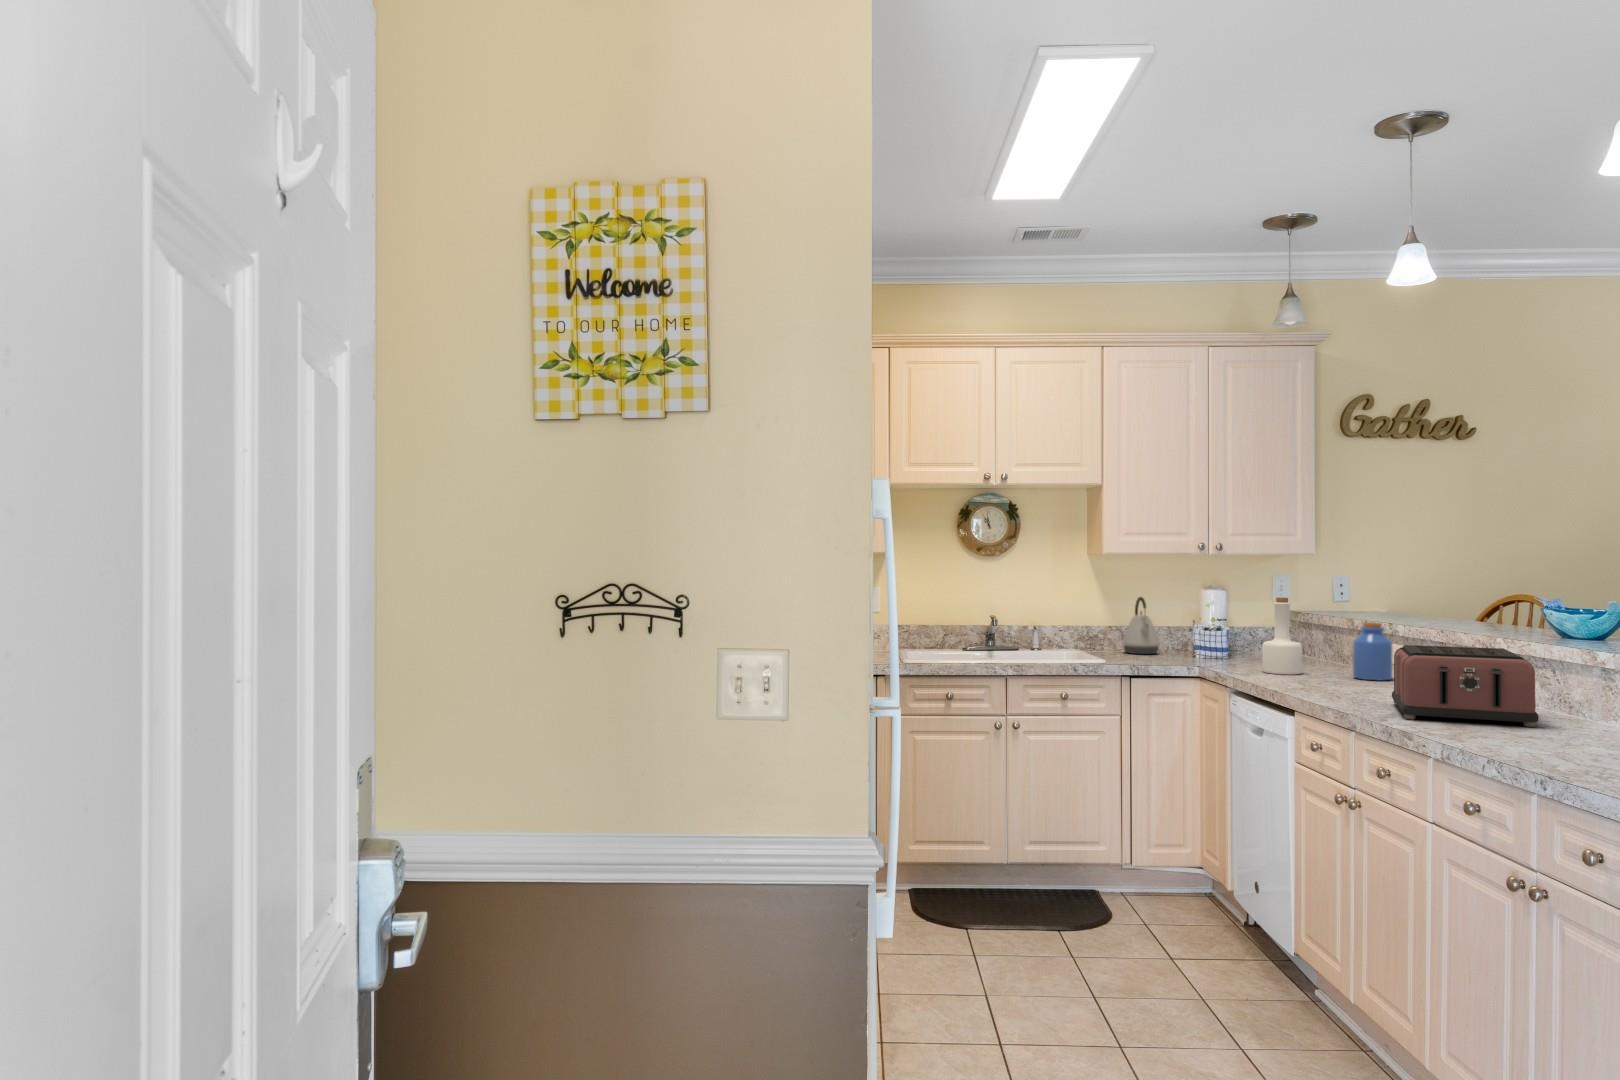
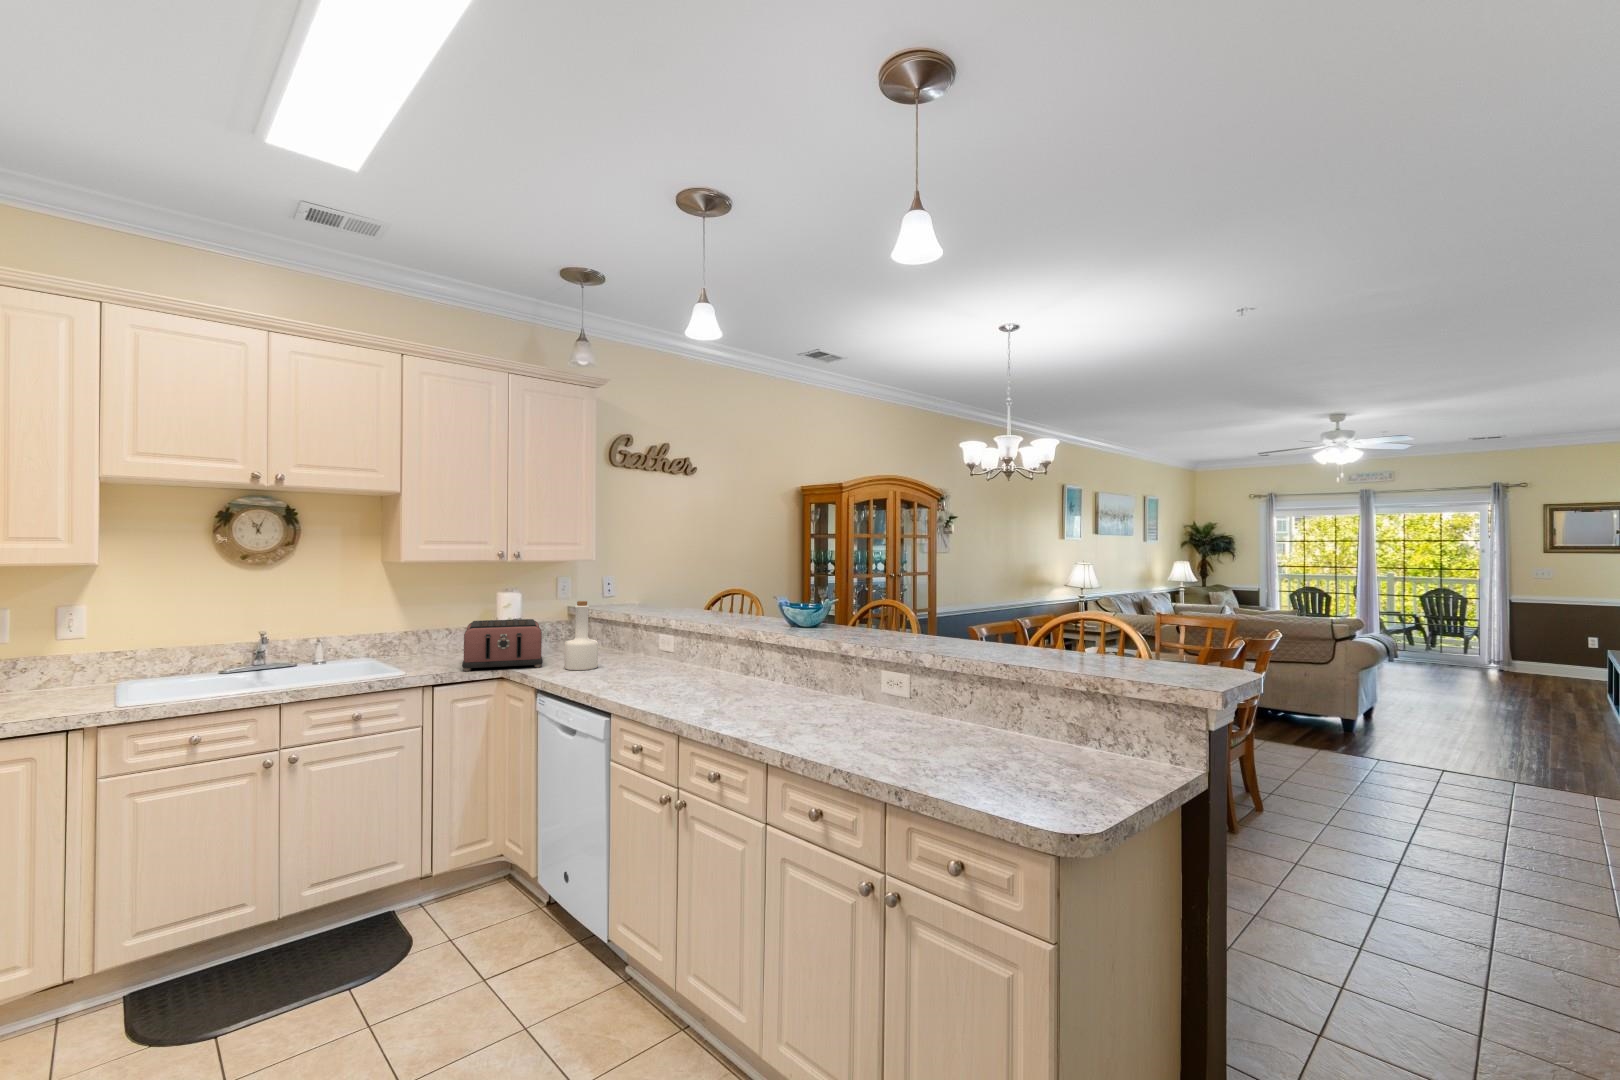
kettle: present [1123,597,1160,654] -> none [420,602,459,659]
jar: present [1353,622,1392,681] -> none [639,619,668,668]
toaster: present [1392,645,1538,727] -> present [462,619,543,671]

